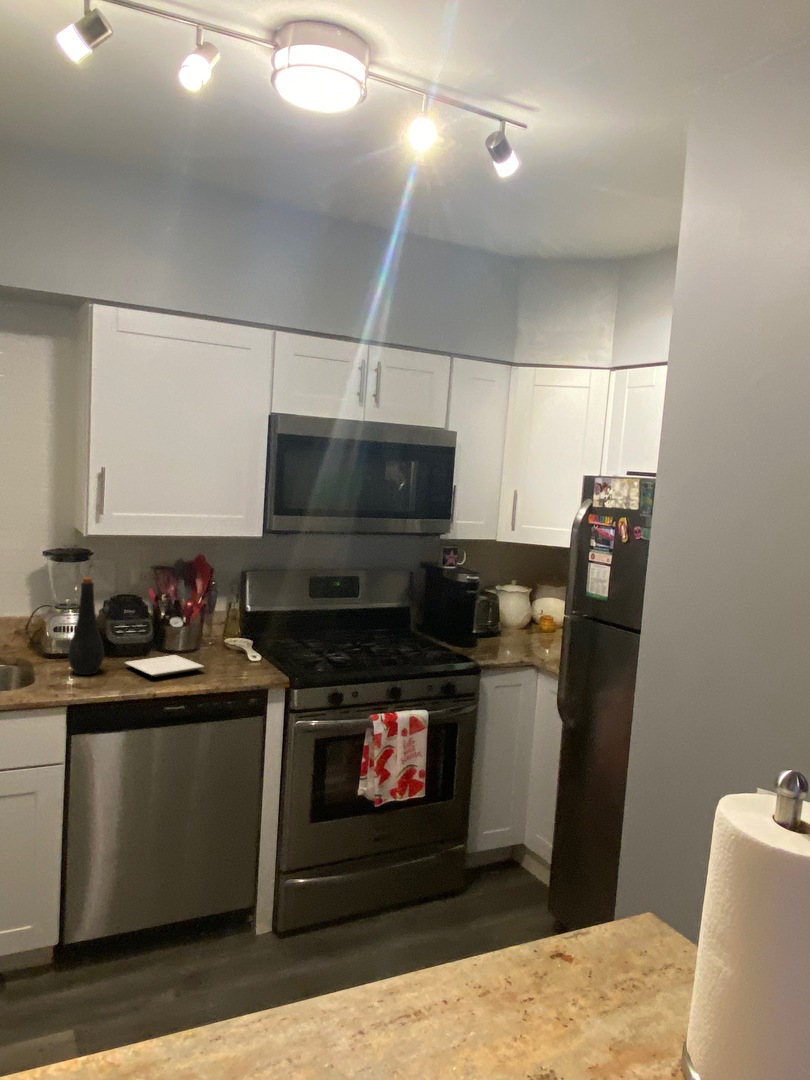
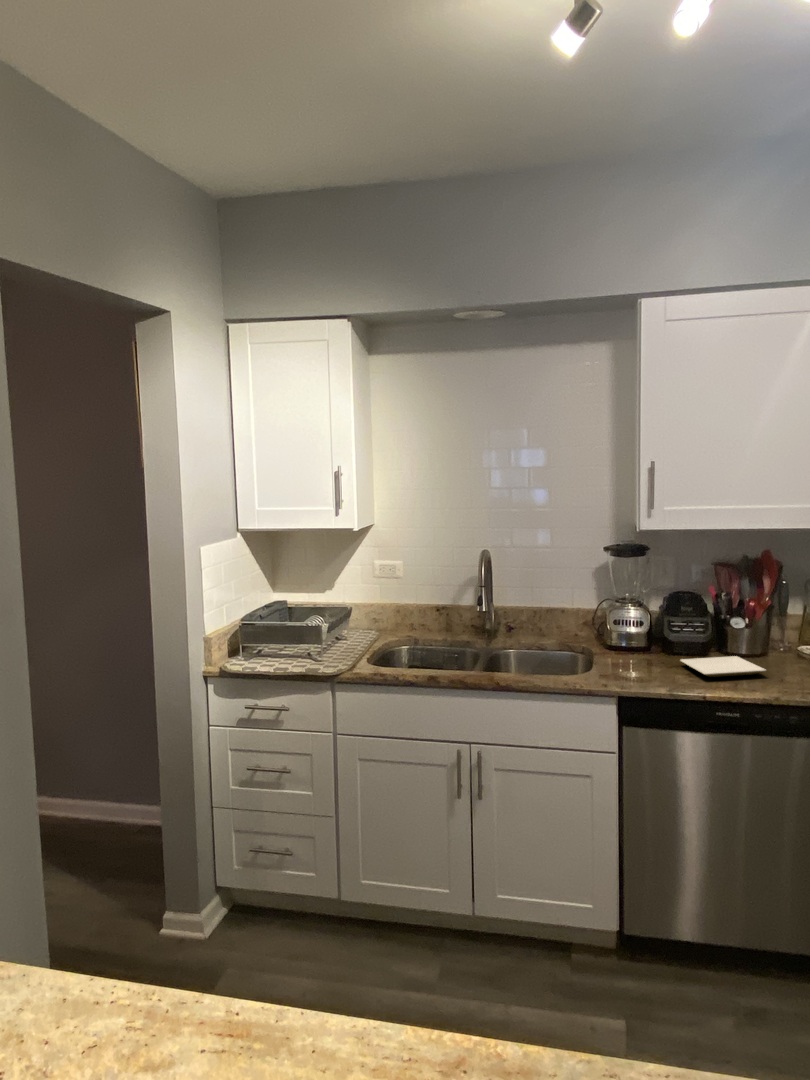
bottle: present [68,578,104,675] -> none [623,571,658,669]

